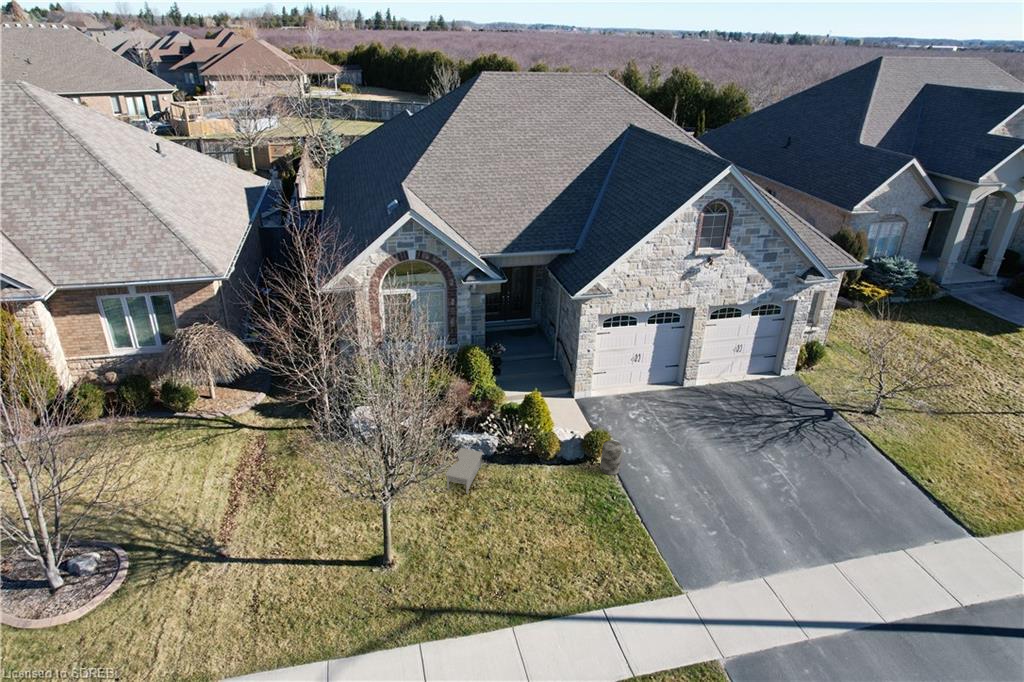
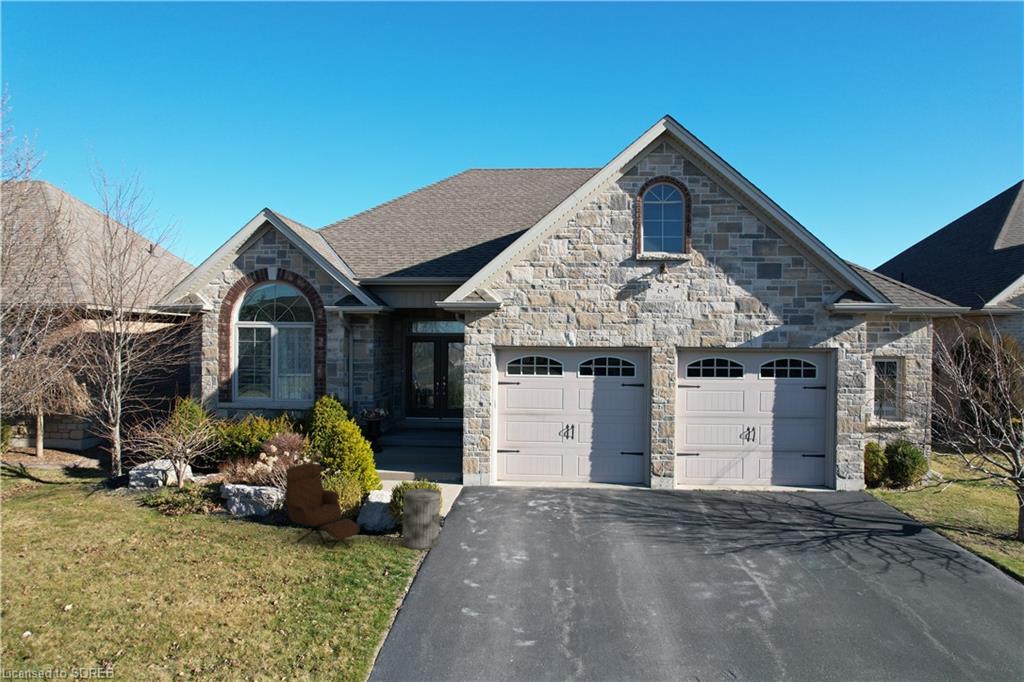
lounge chair: none [538,434,581,484] -> present [284,463,360,550]
storage bench: present [445,448,482,494] -> none [122,483,218,540]

